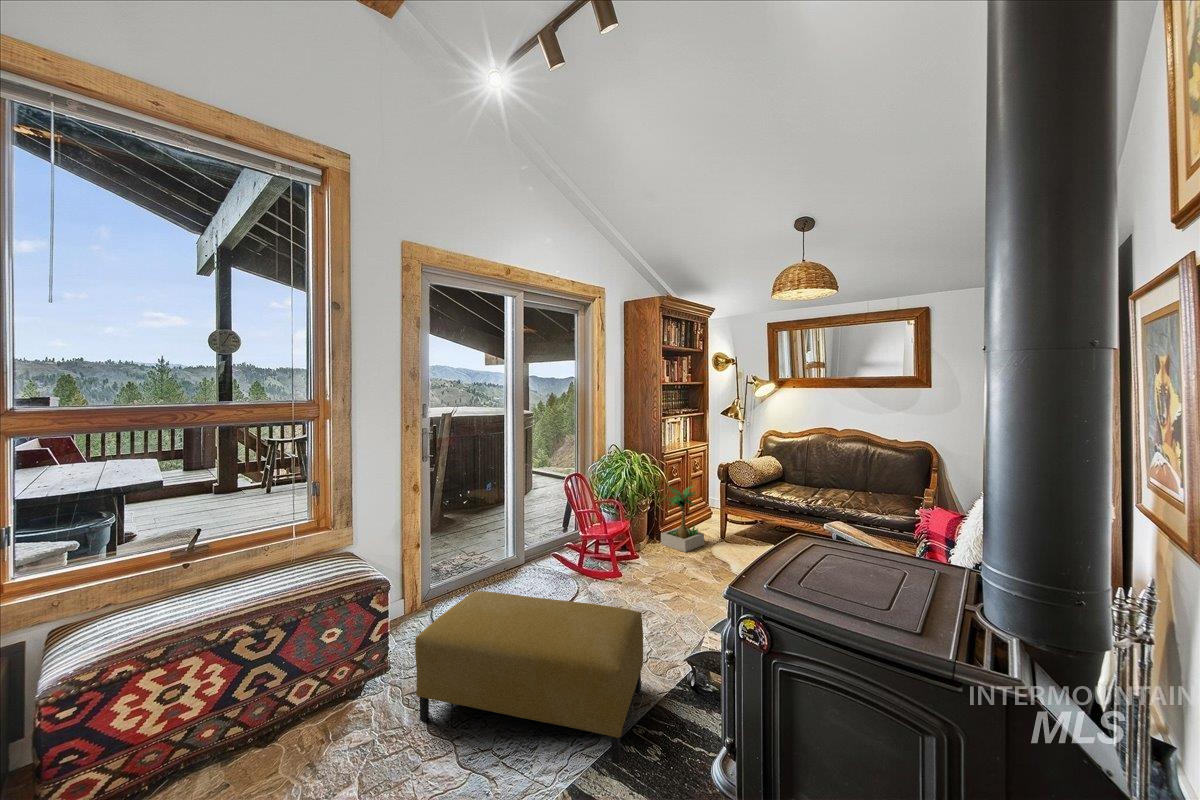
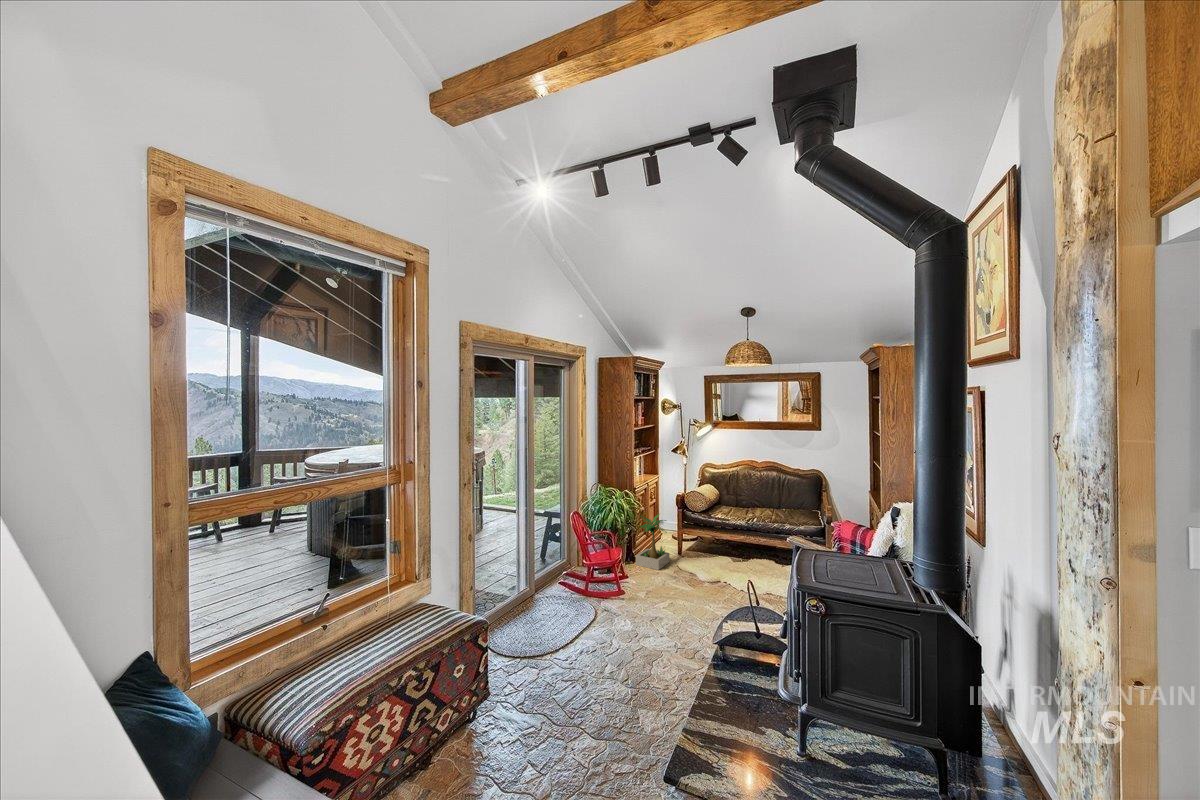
ottoman: present [415,591,643,764] -> none [536,620,700,728]

